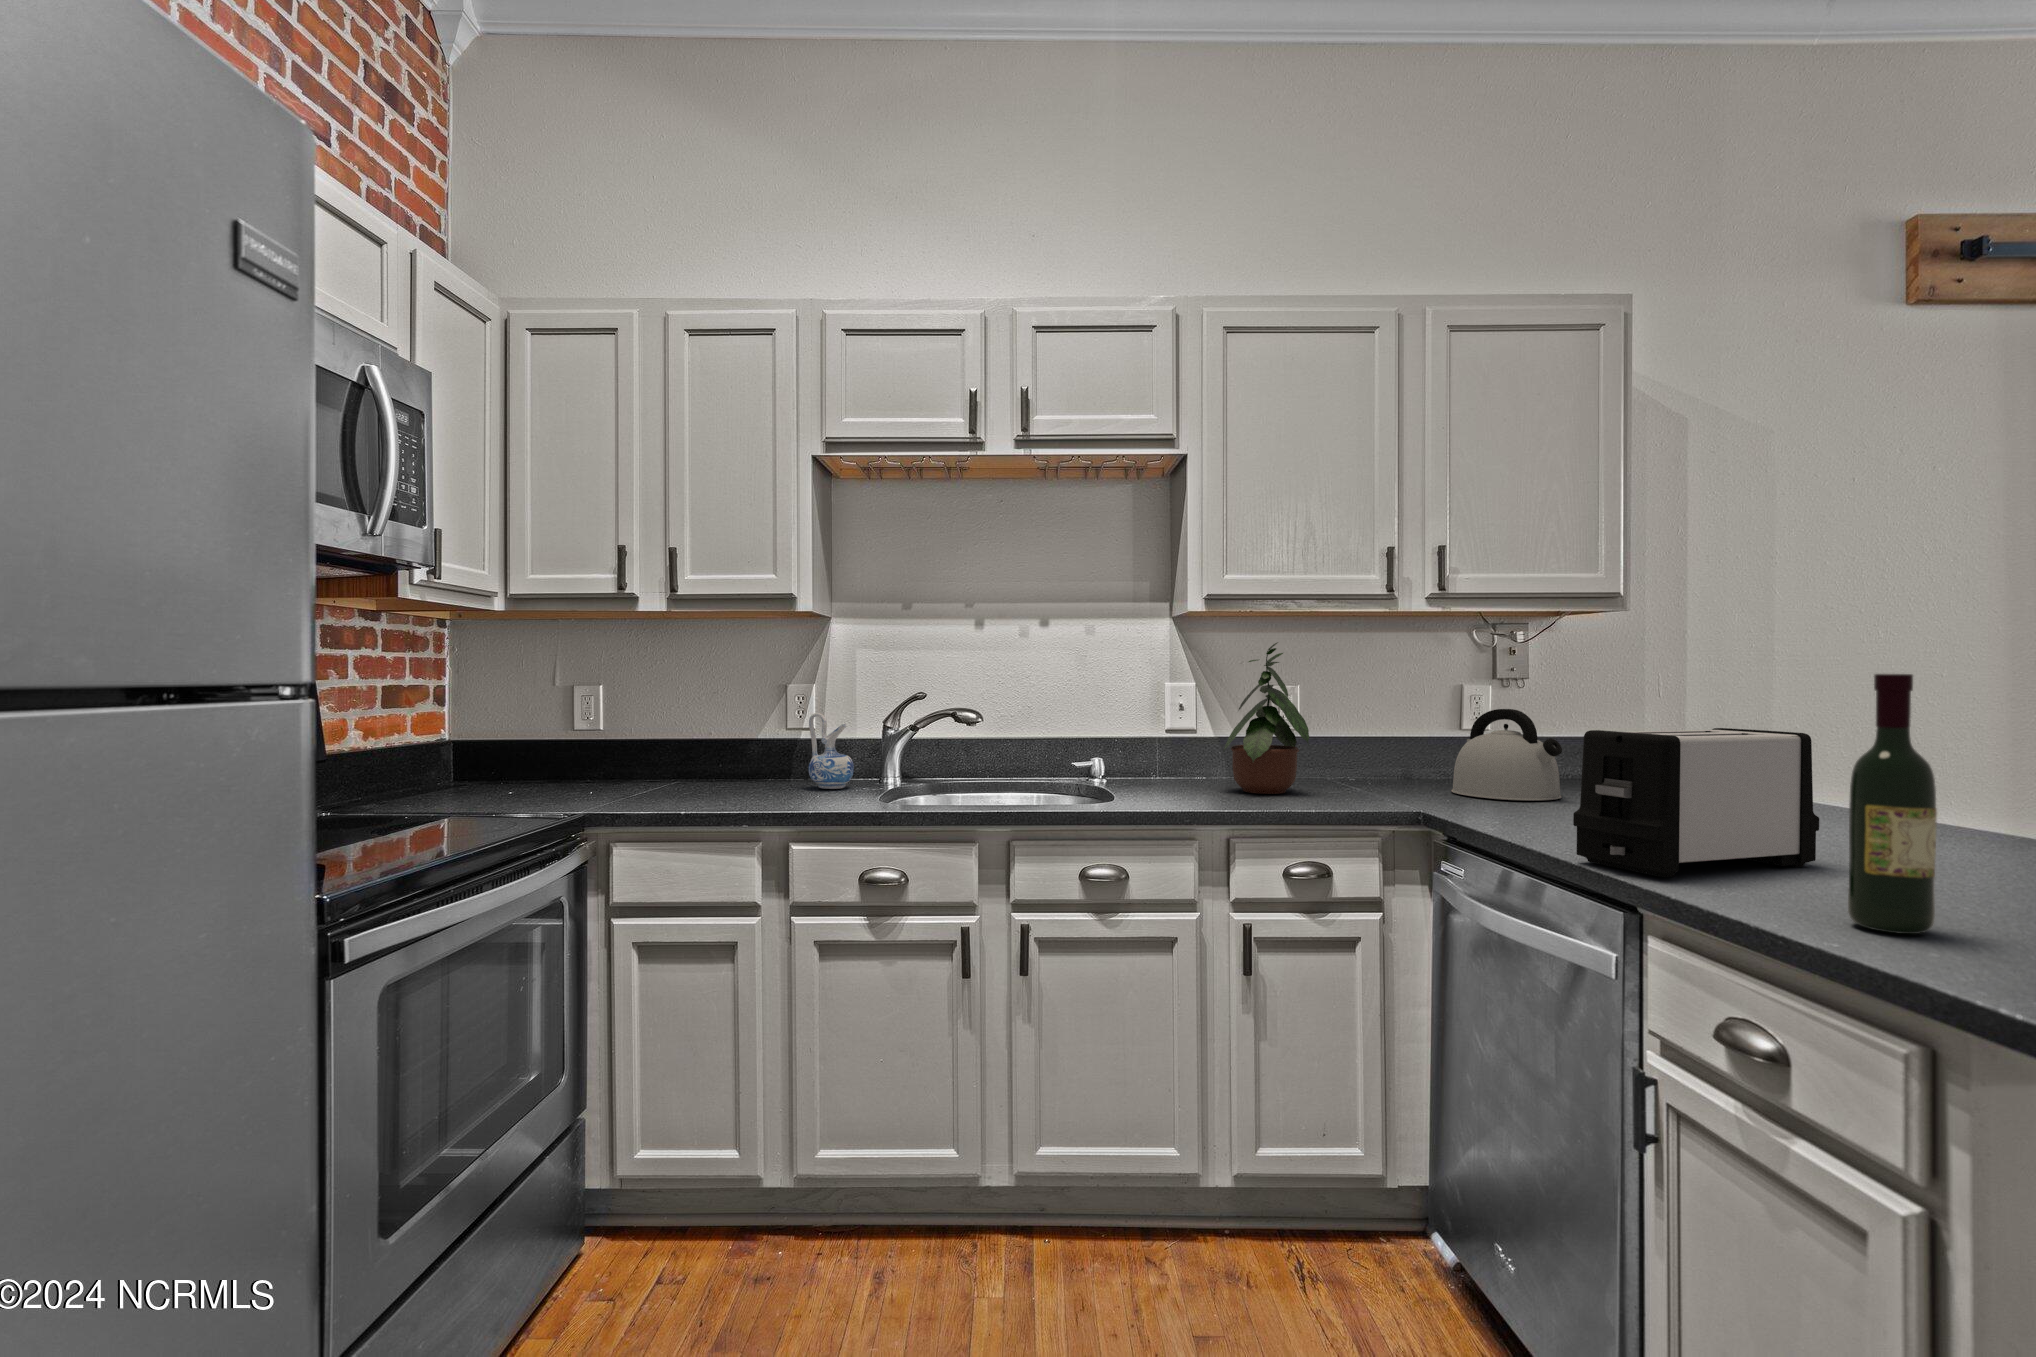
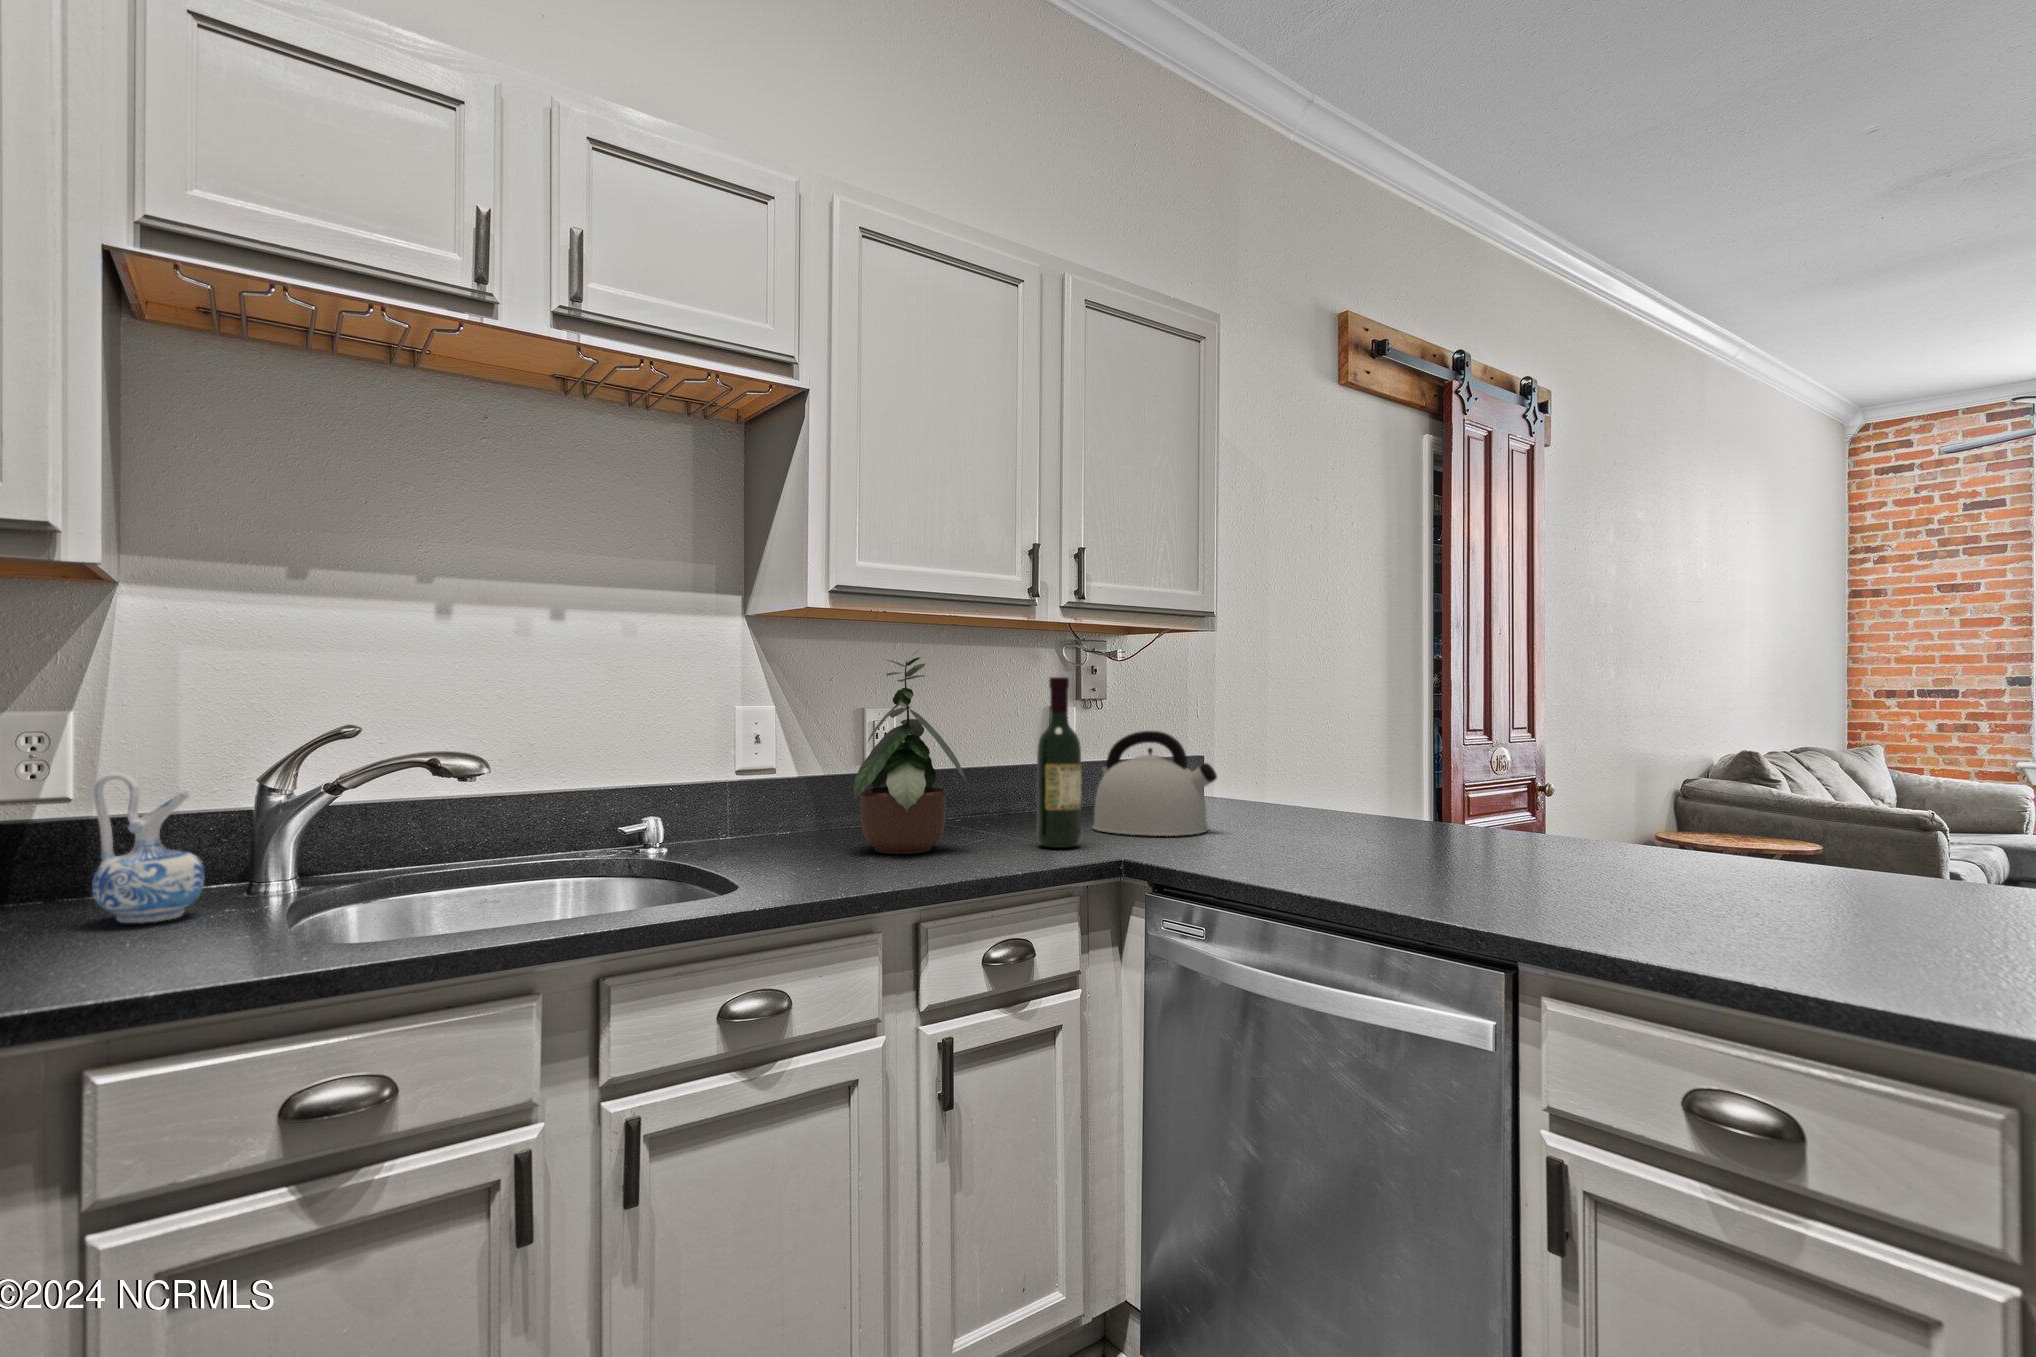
wine bottle: present [1848,674,1937,934] -> present [1037,677,1082,848]
toaster: present [1573,728,1819,877] -> none [1434,745,1594,923]

